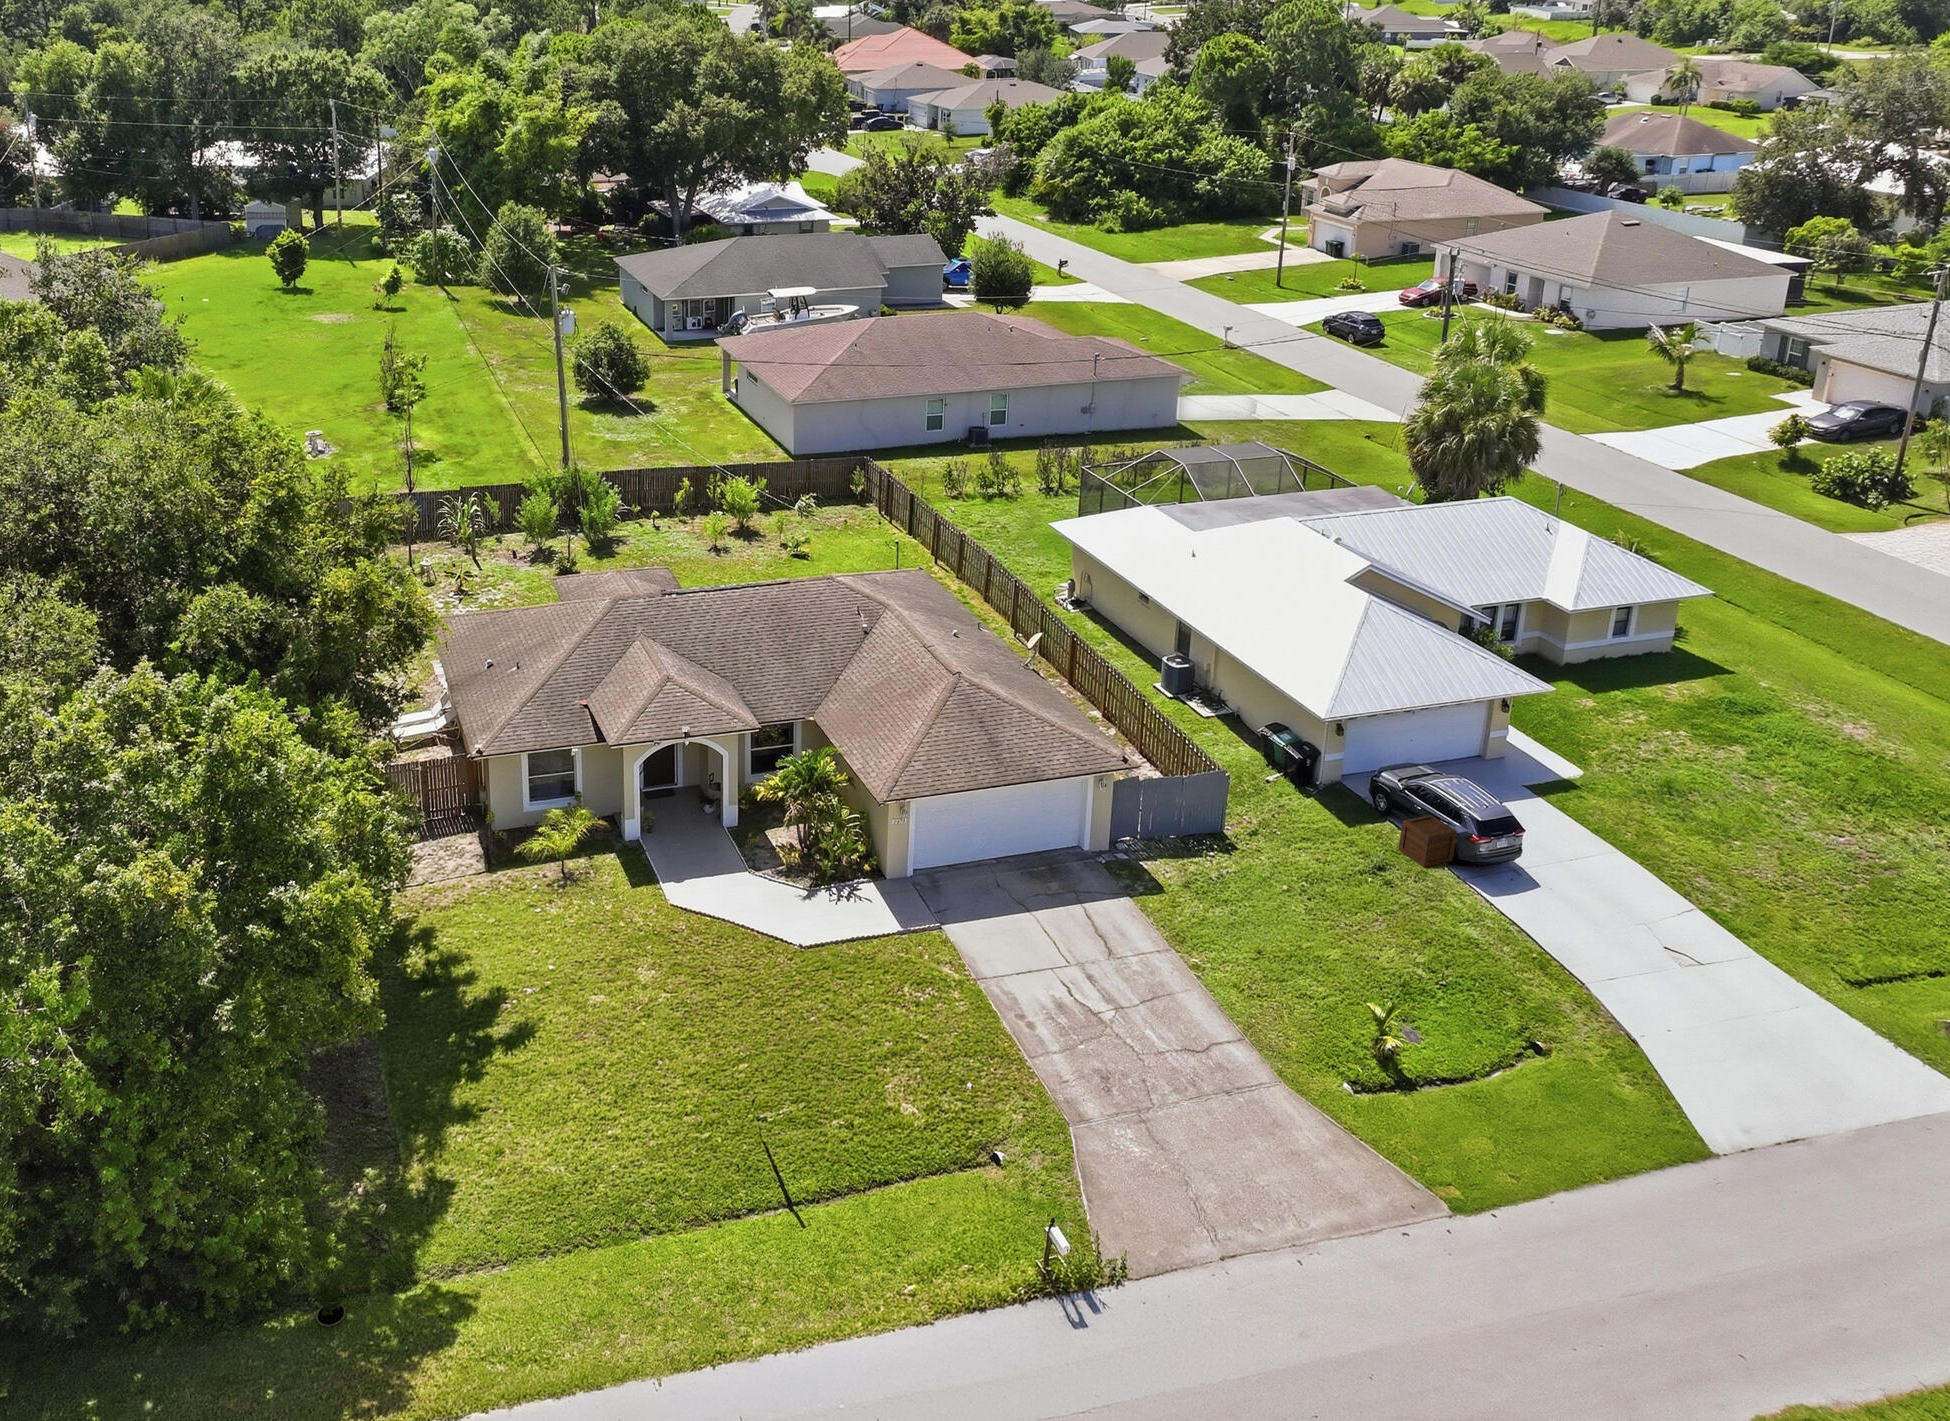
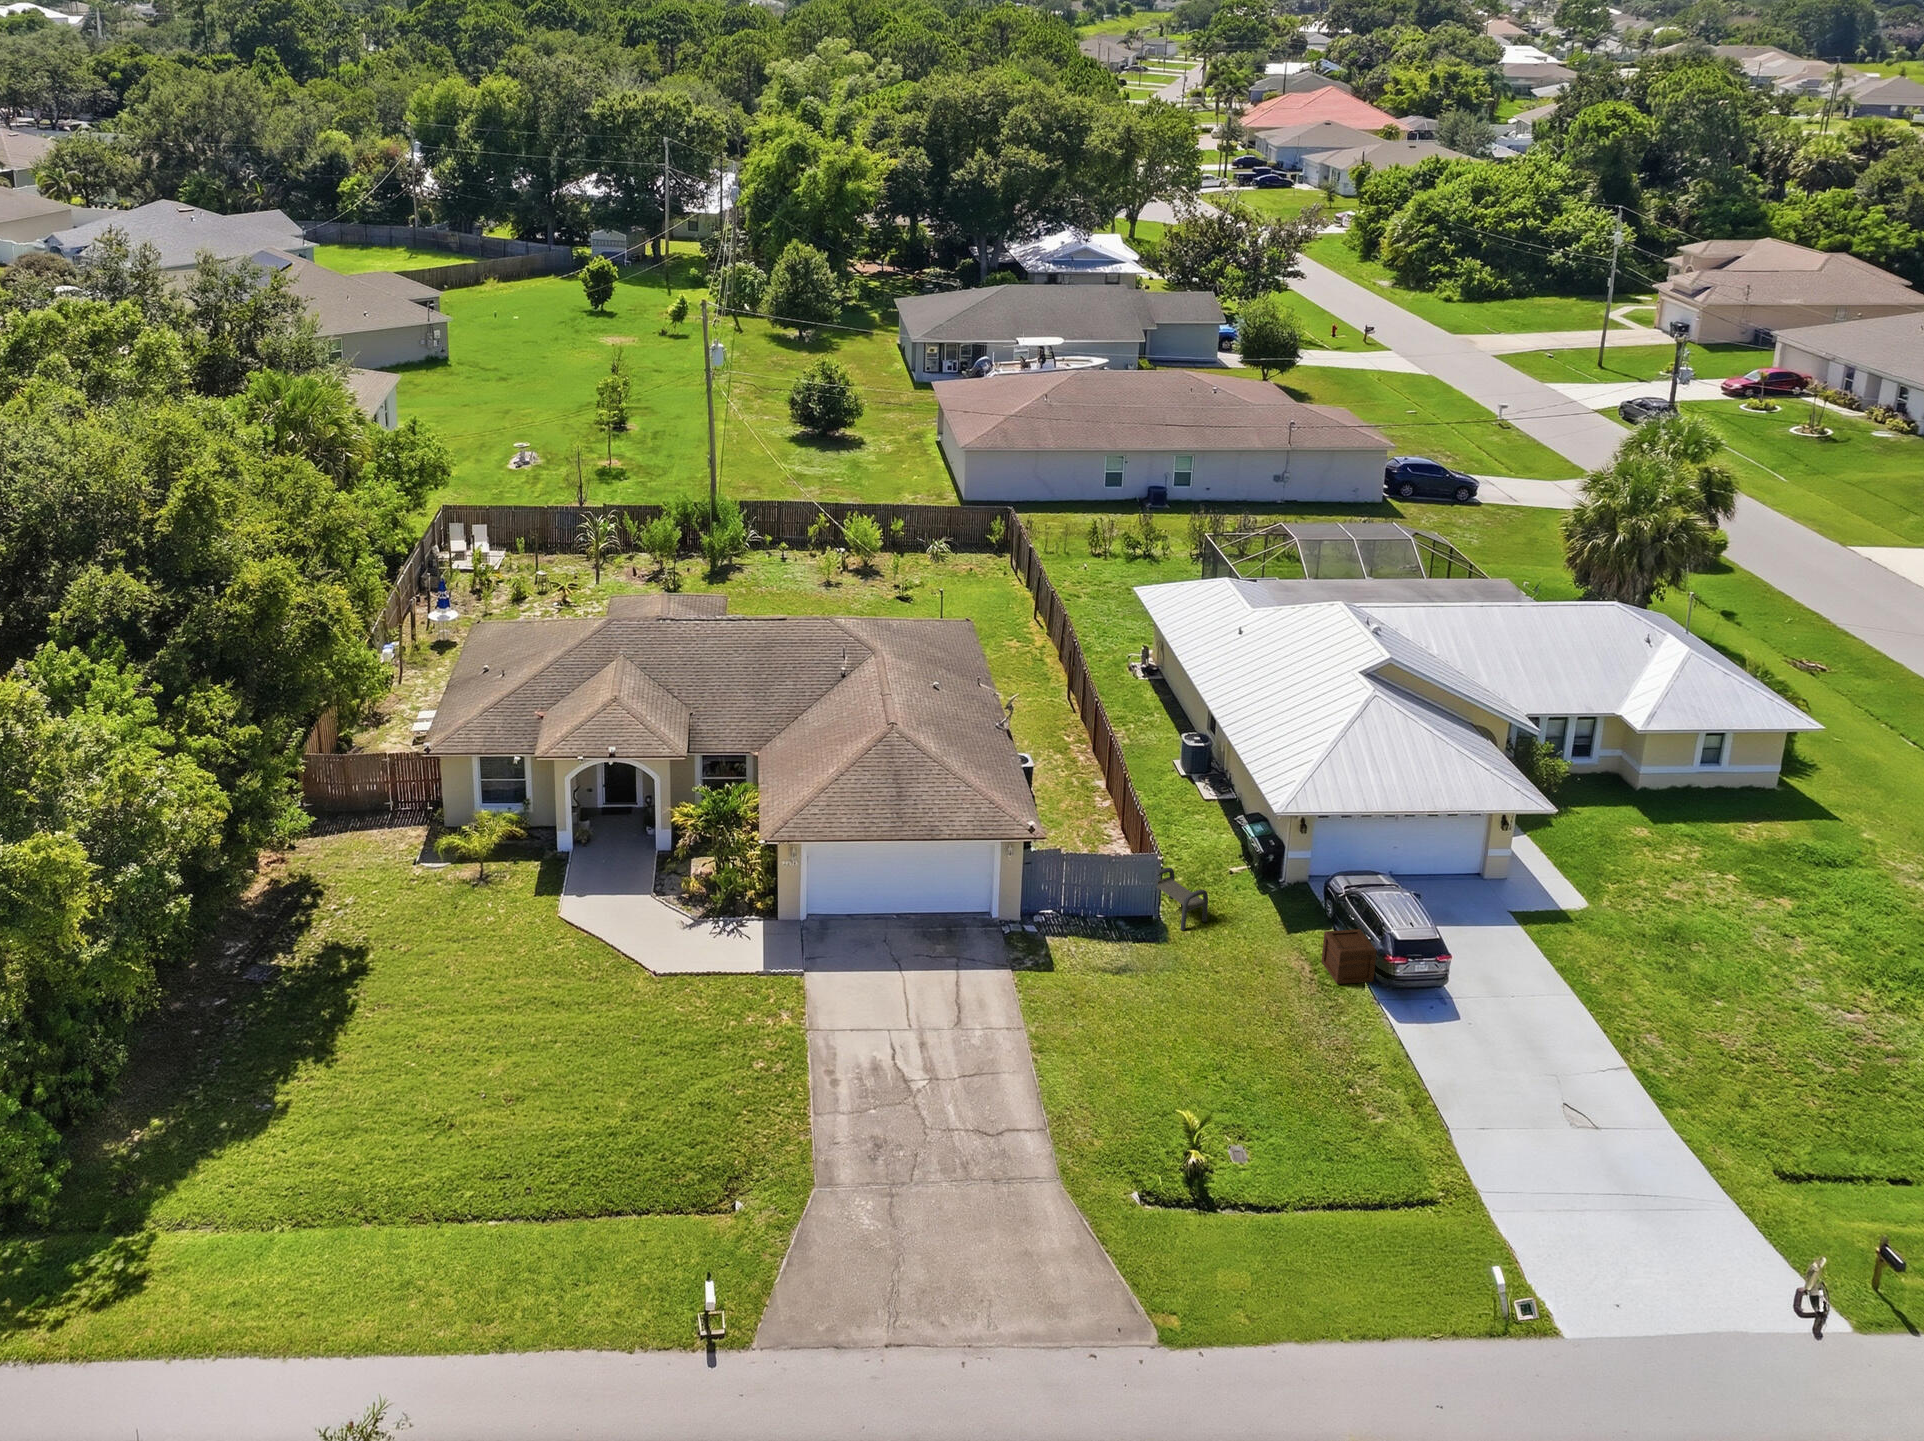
bench: none [1218,780,1281,837] -> present [1157,868,1208,930]
potted tree: present [314,1276,346,1327] -> none [36,1202,70,1249]

